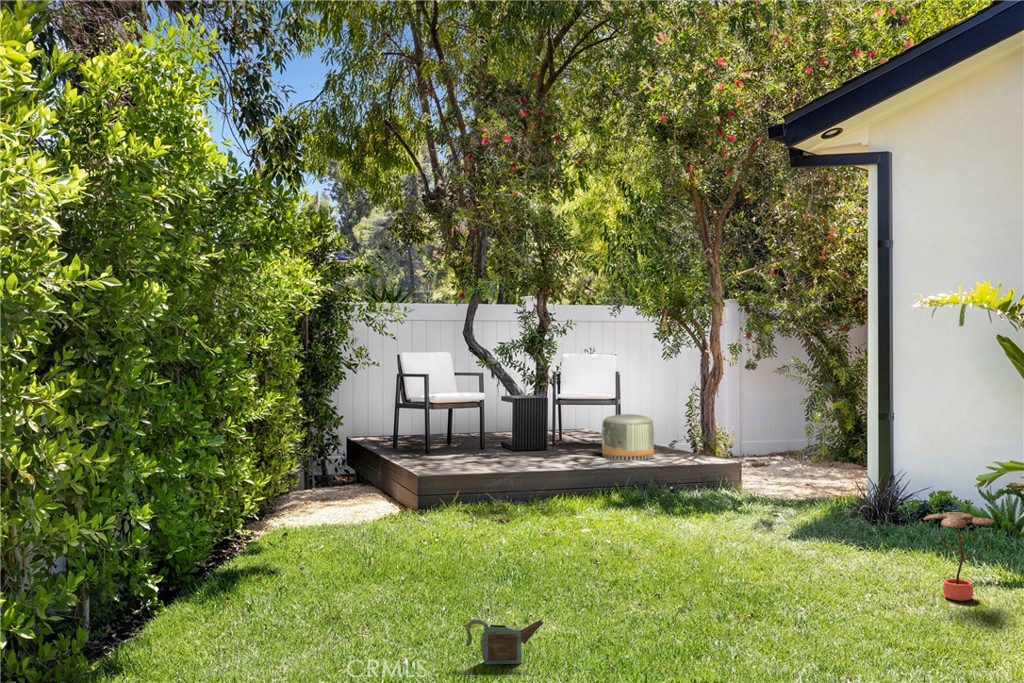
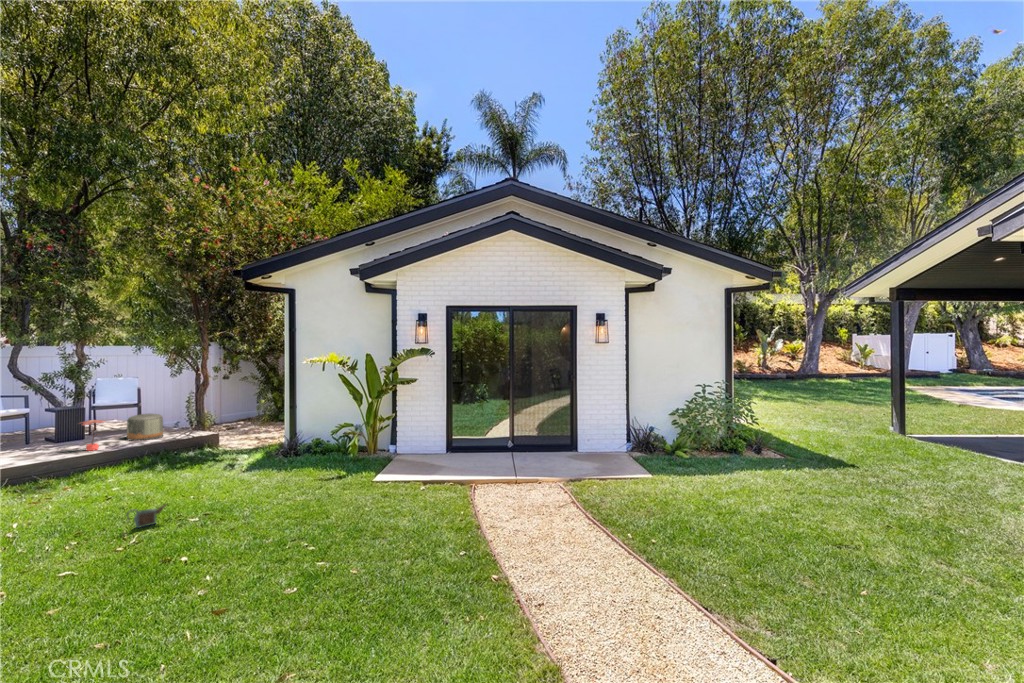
potted plant: present [923,512,995,601] -> present [79,420,104,451]
watering can: present [466,619,544,664] -> present [127,504,166,528]

